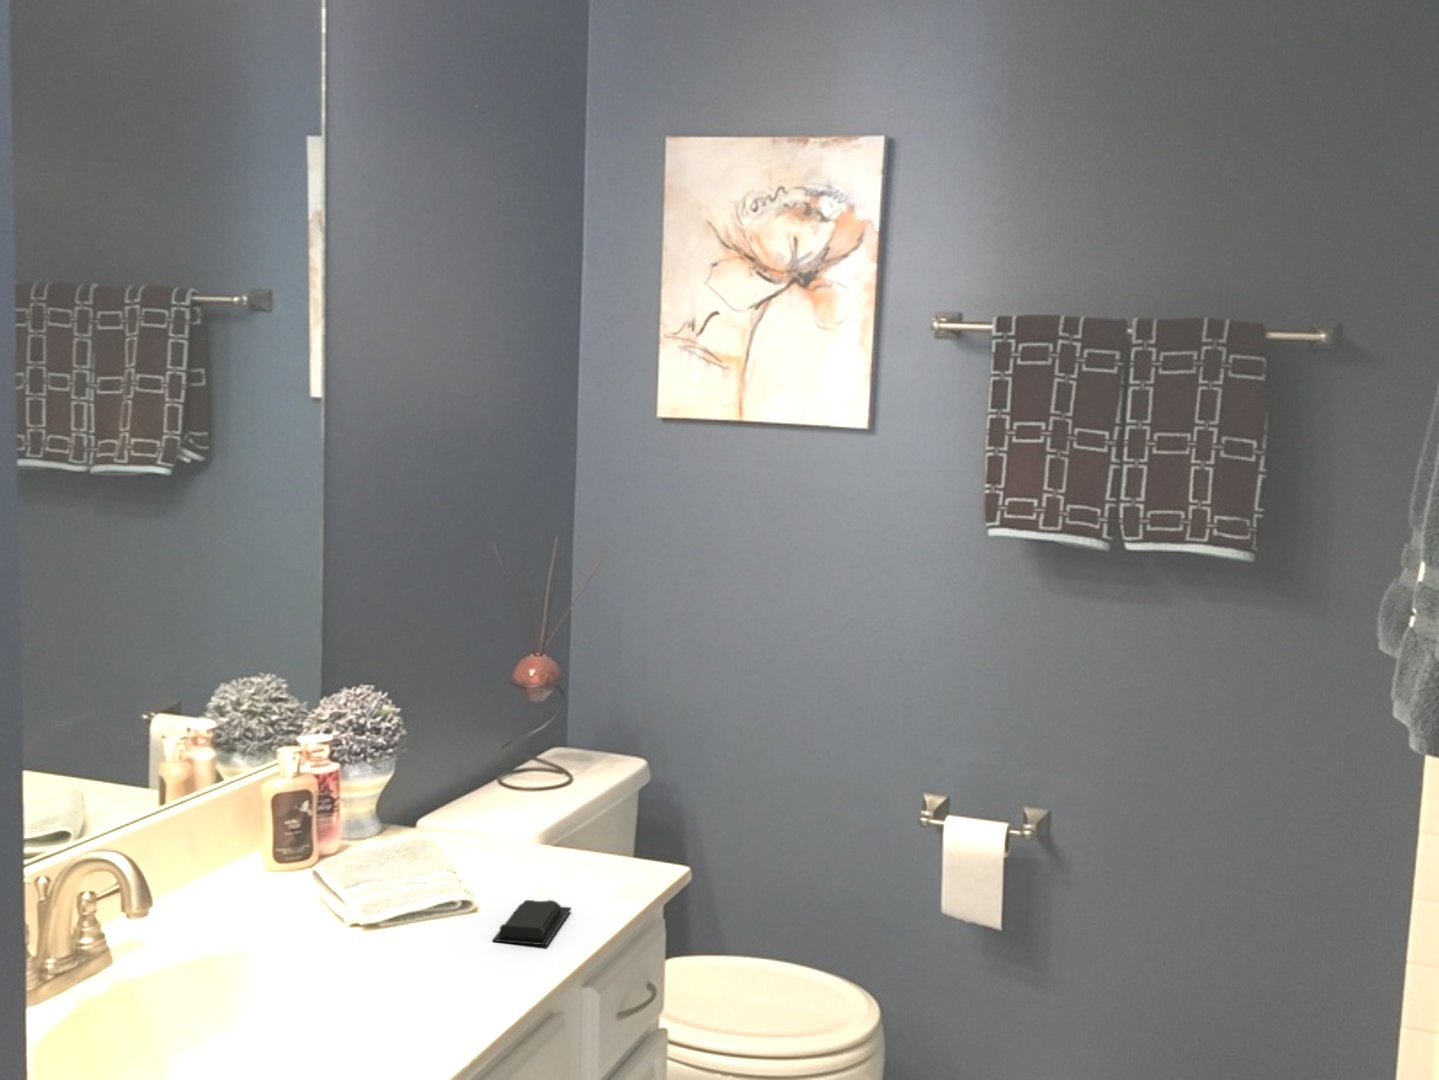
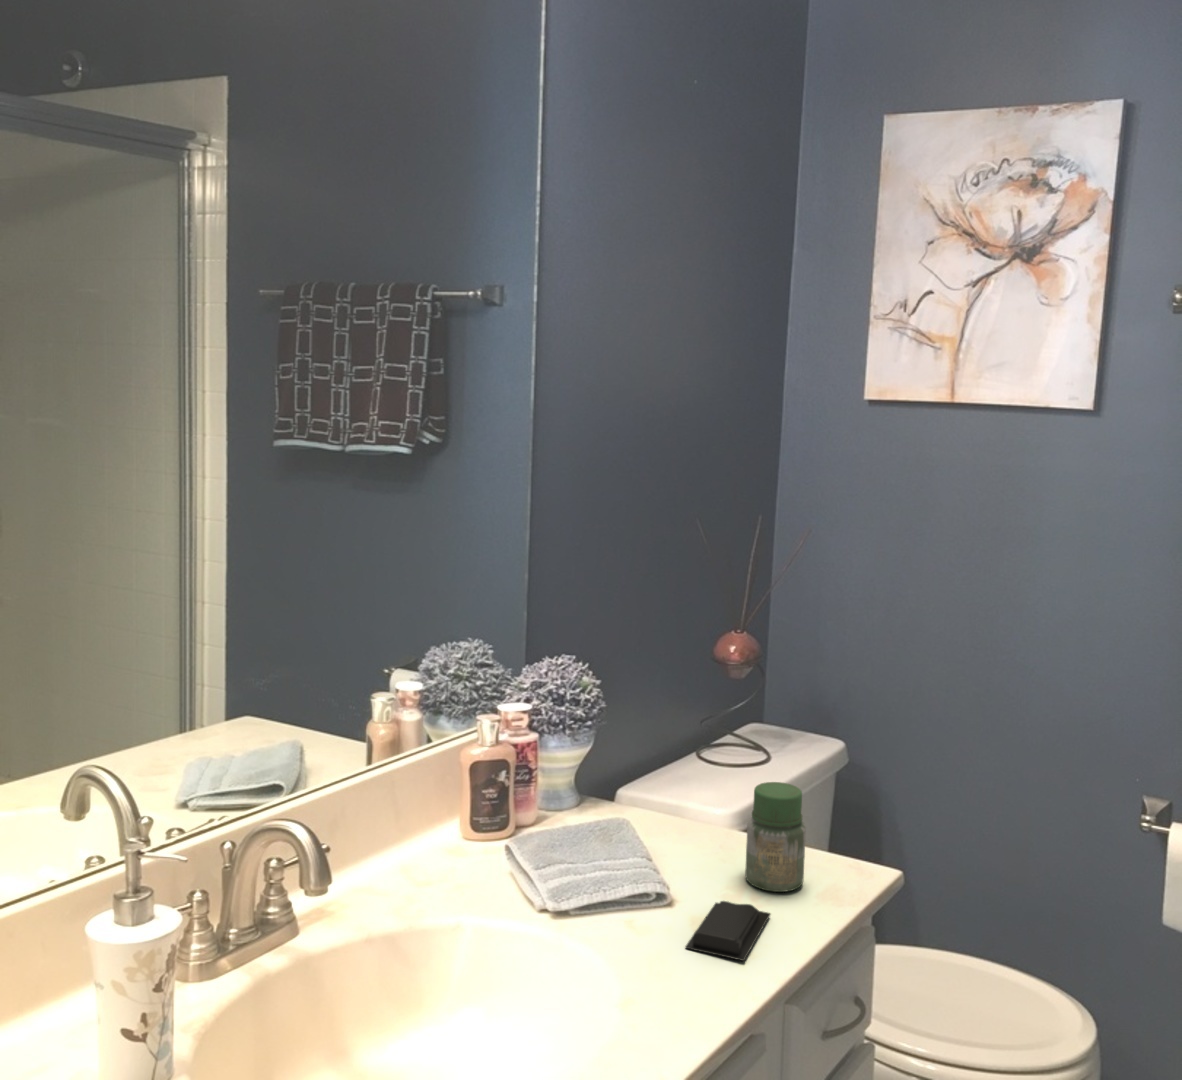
jar: none [548,790,603,891] -> present [745,782,806,892]

